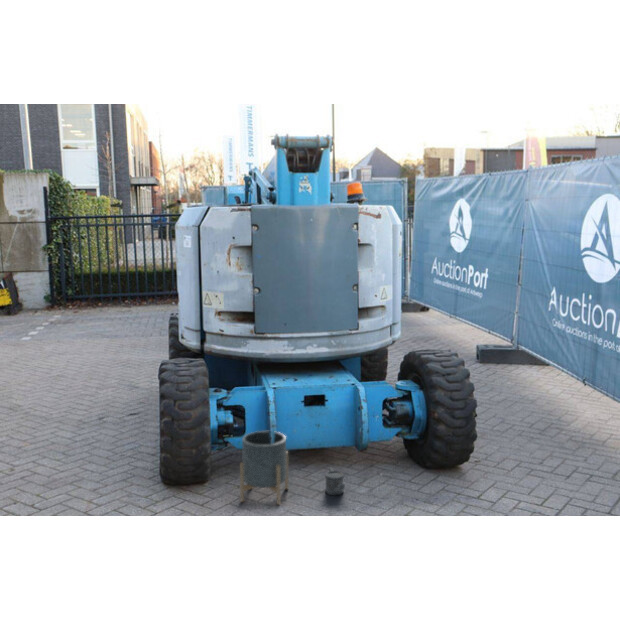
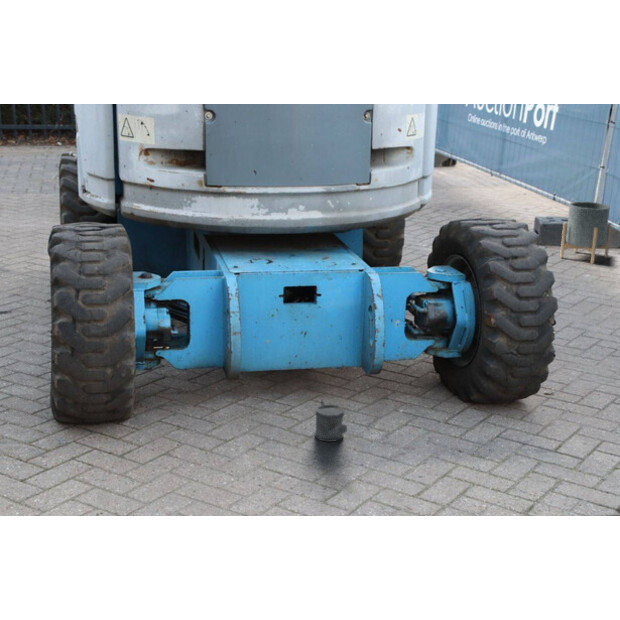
planter: present [240,431,288,505] -> present [560,202,612,264]

